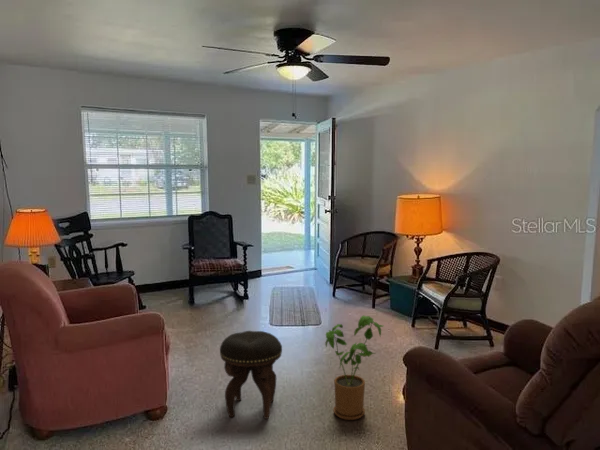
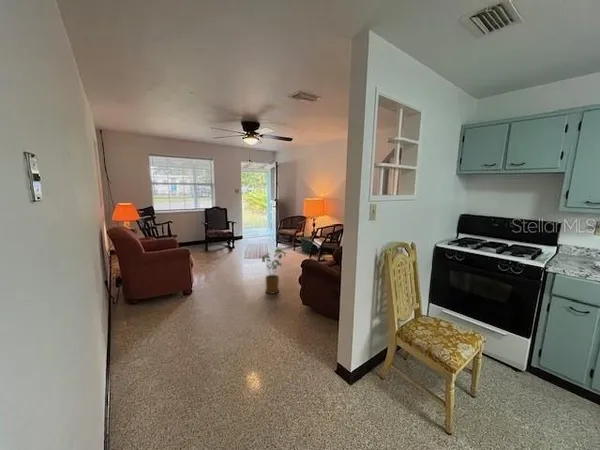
footstool: present [220,331,282,419] -> none [214,257,243,294]

